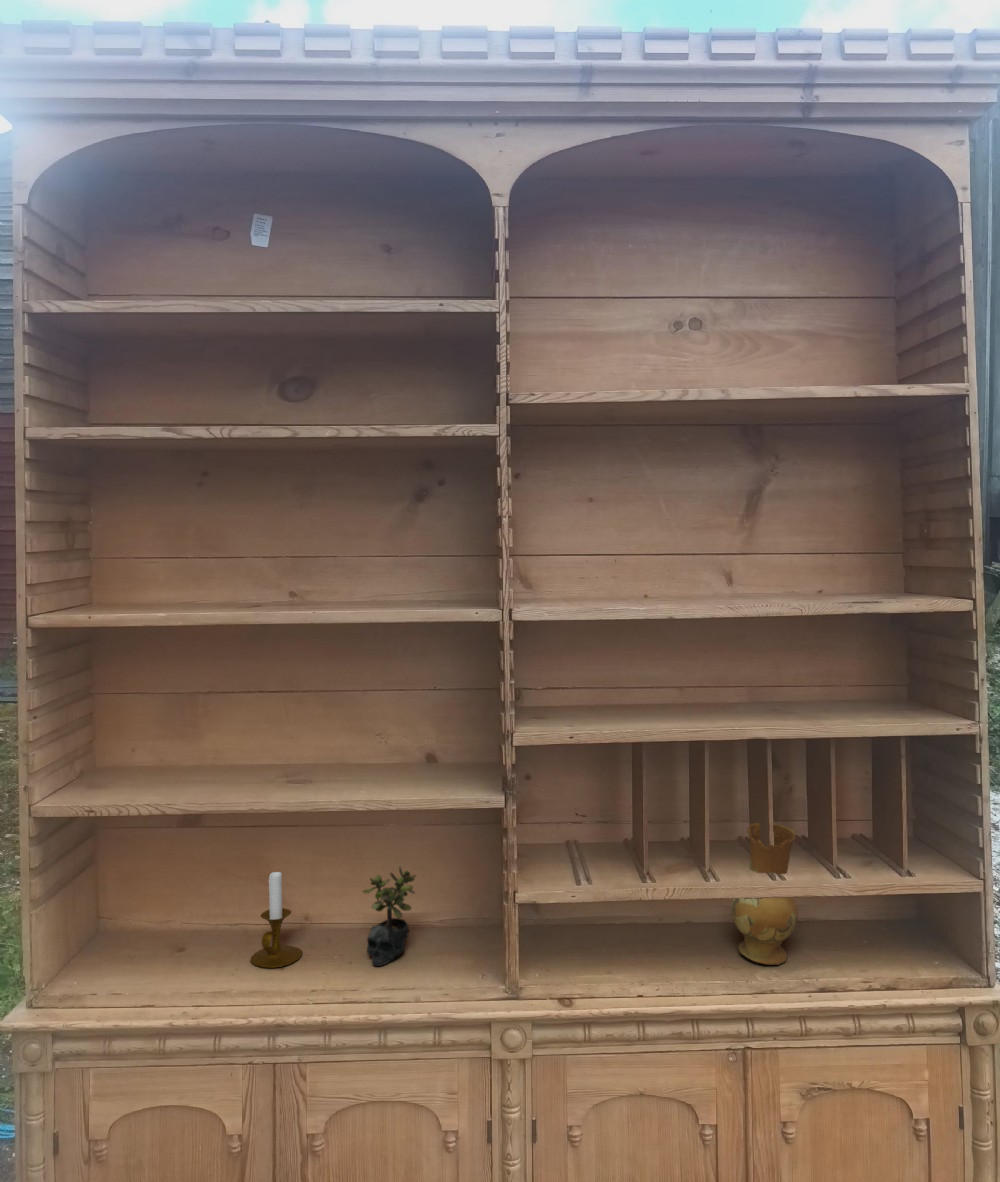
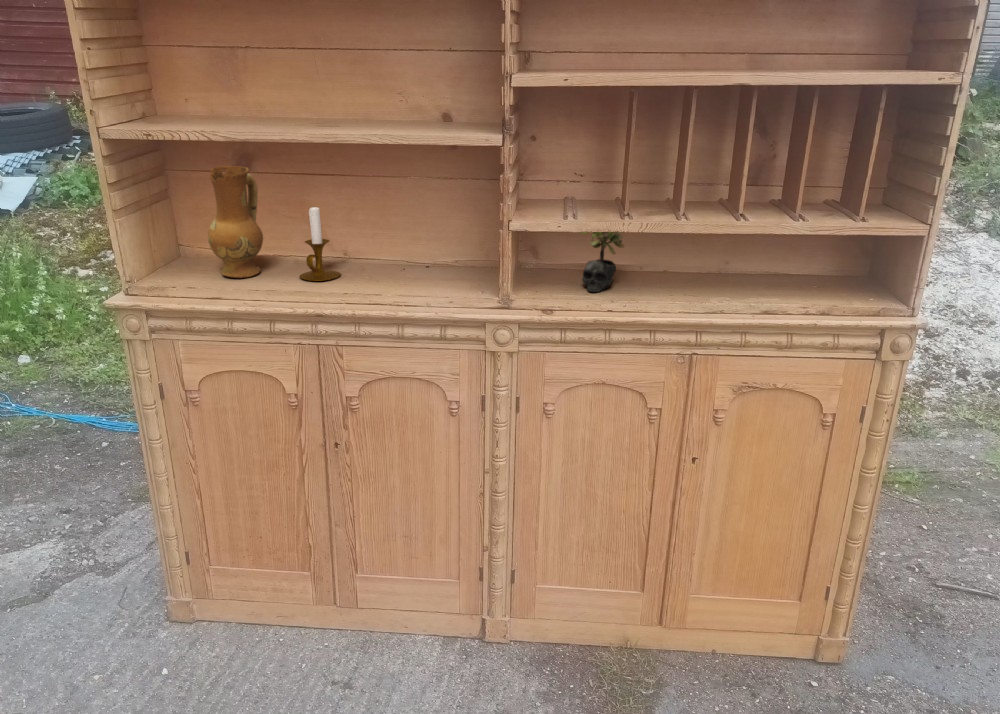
ceramic jug: present [731,823,798,965] -> present [208,166,263,278]
succulent plant: present [363,867,416,966] -> present [580,230,624,292]

